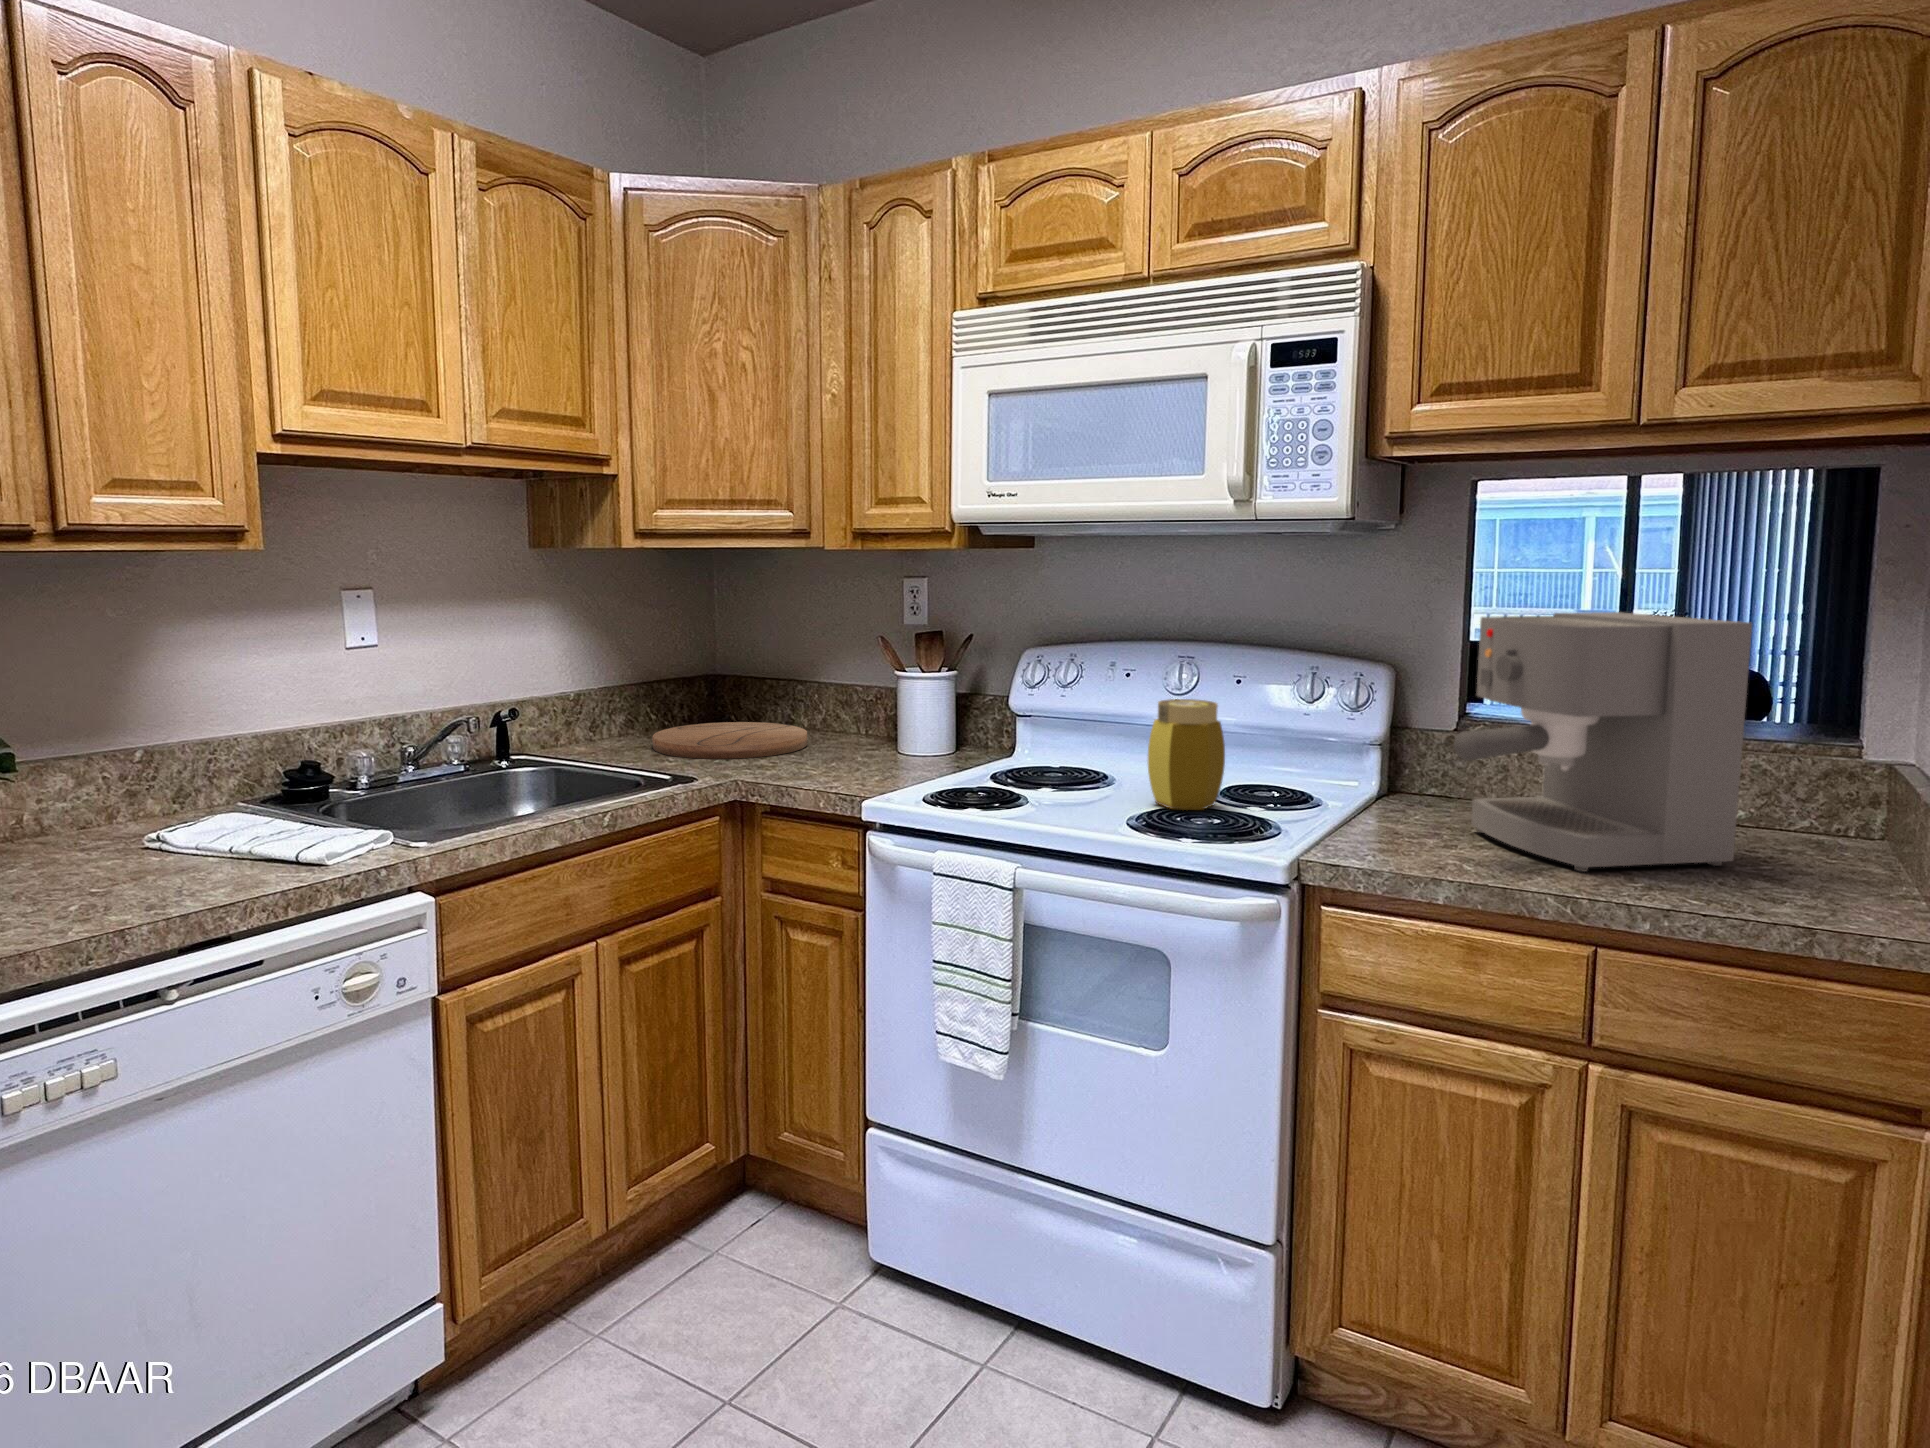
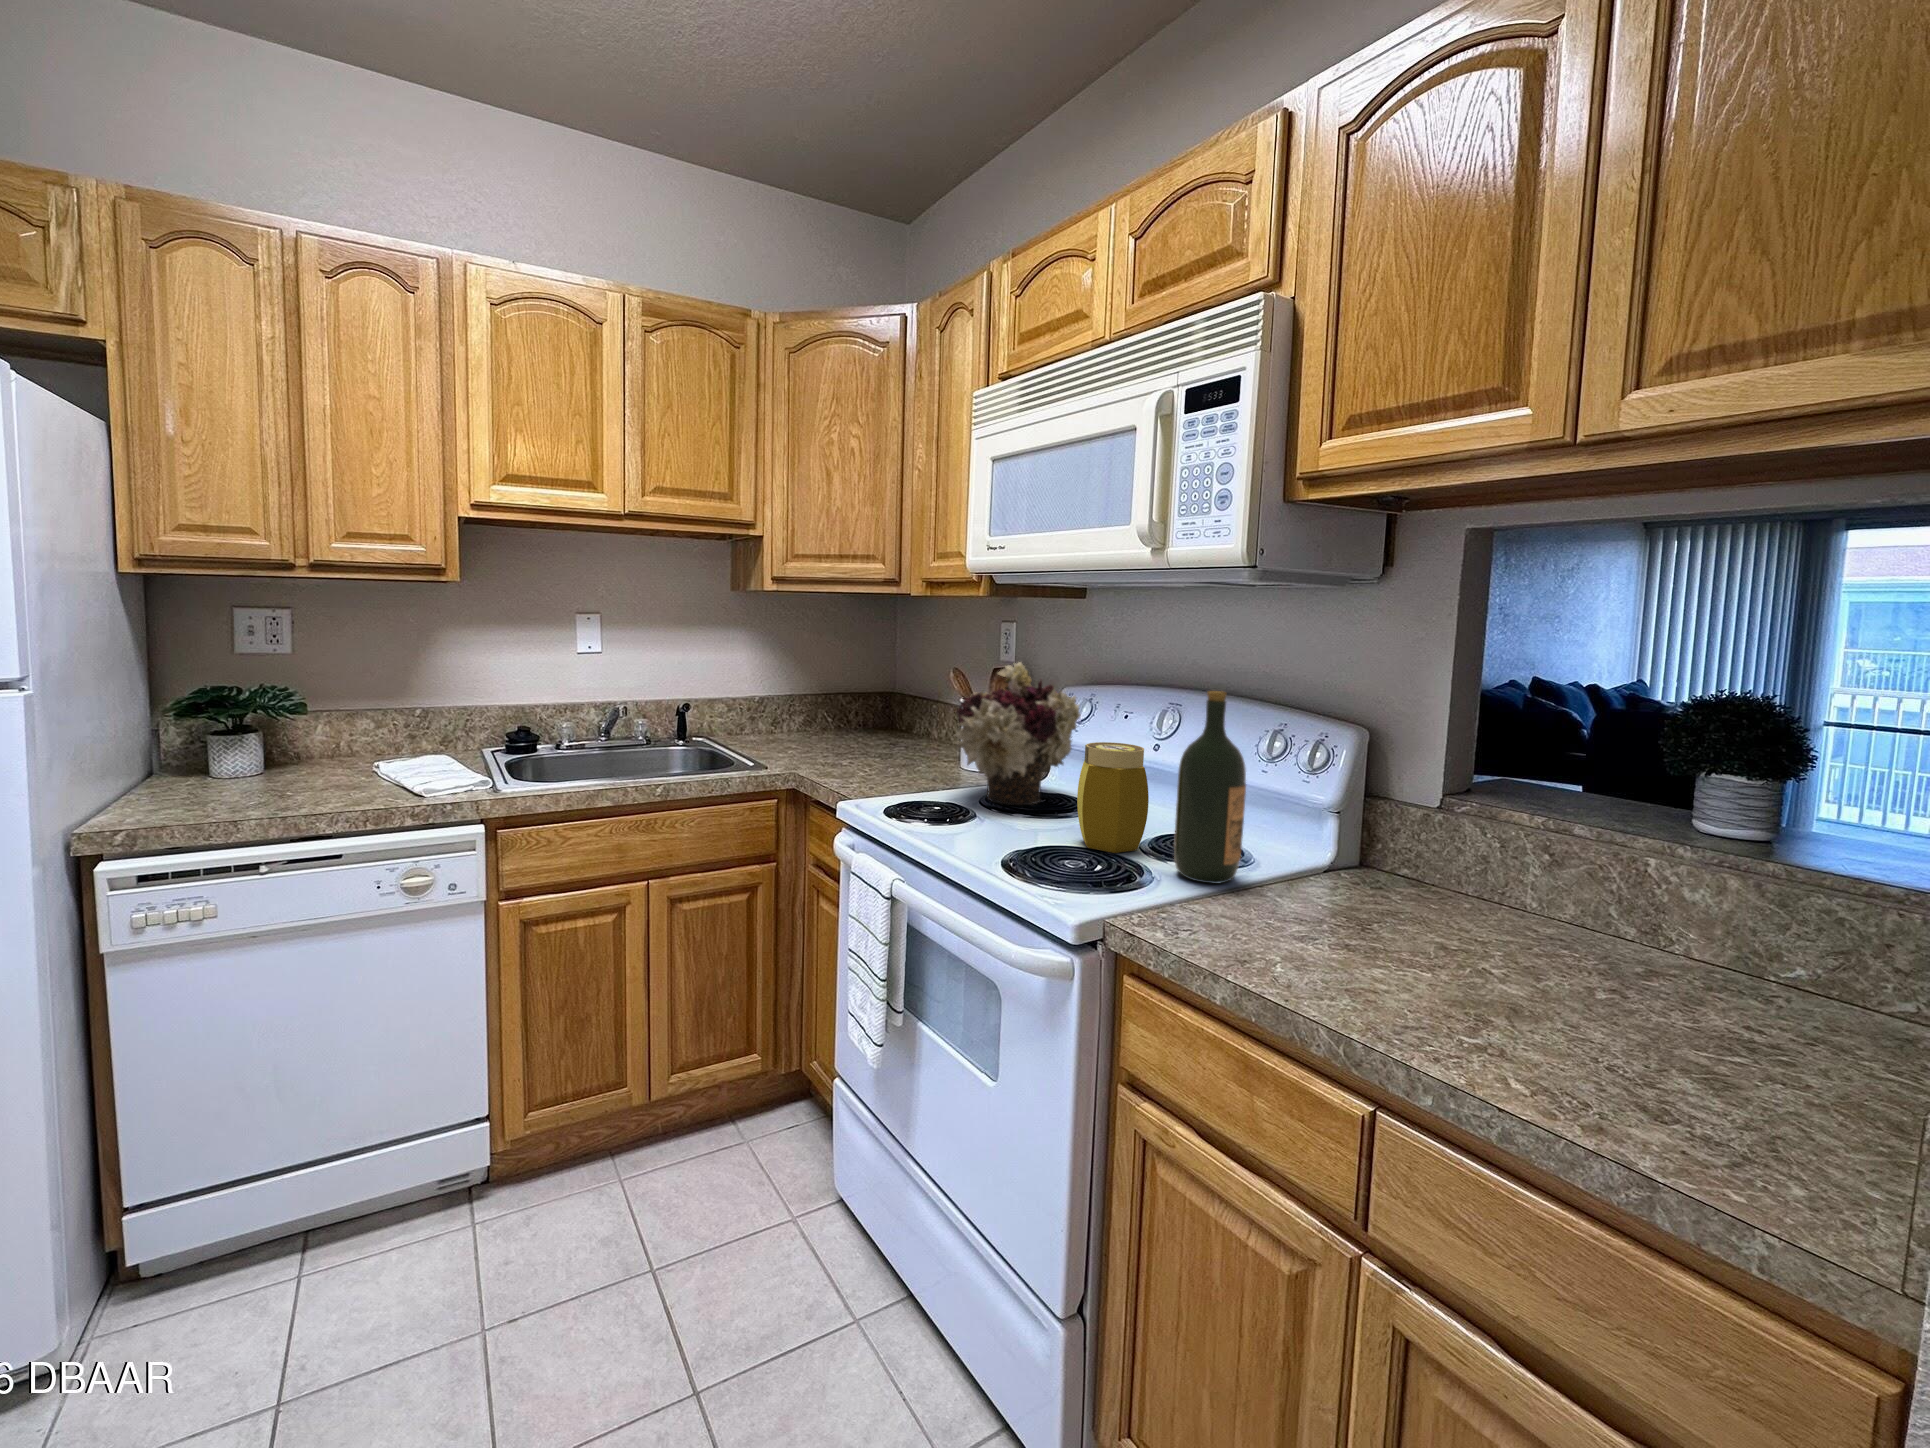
coffee maker: present [1454,612,1752,872] -> none [1287,679,1718,1030]
flower arrangement: none [948,621,1093,782] -> present [955,662,1080,805]
wine bottle: none [1275,638,1342,822] -> present [1174,691,1246,884]
cutting board: present [652,722,807,759] -> none [790,731,910,760]

